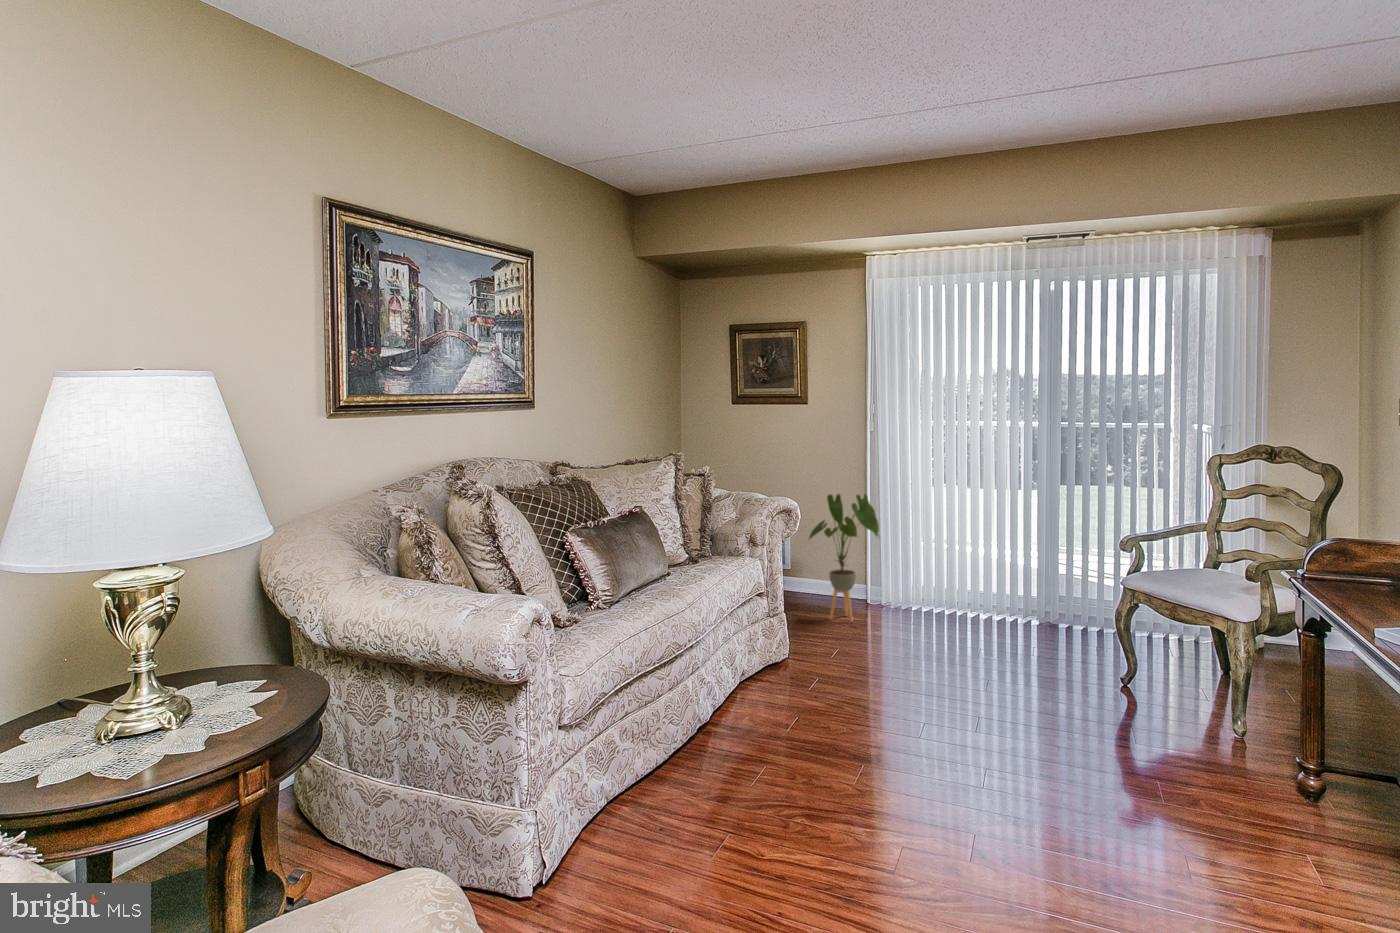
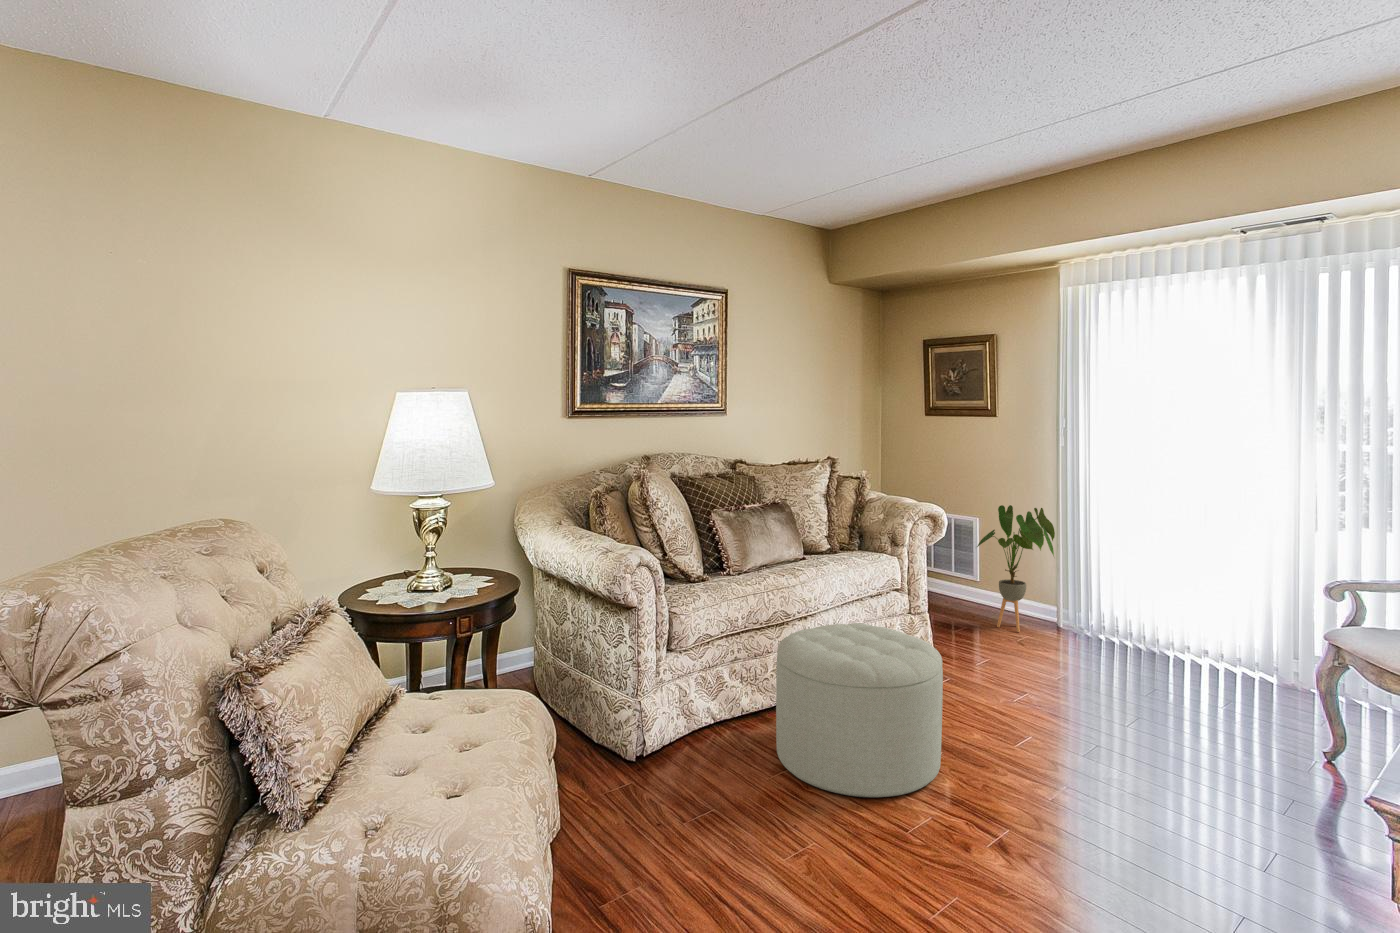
ottoman: none [700,648,900,873] -> present [776,623,943,798]

